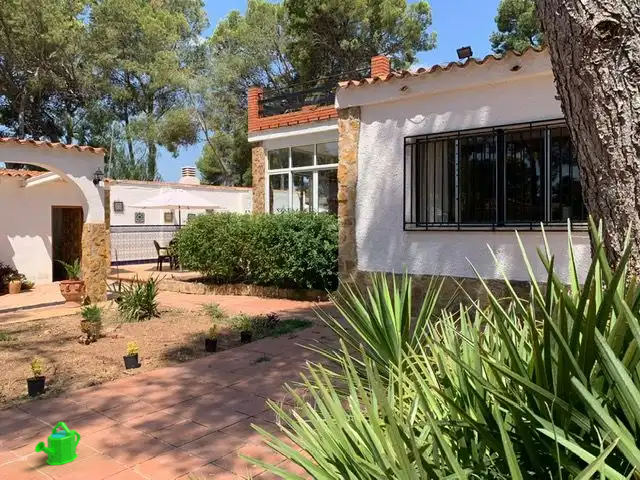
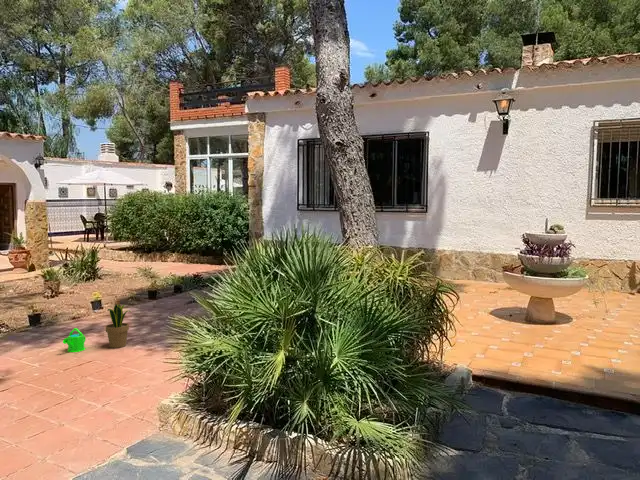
potted plant: none [110,380,152,459] -> present [106,304,131,348]

